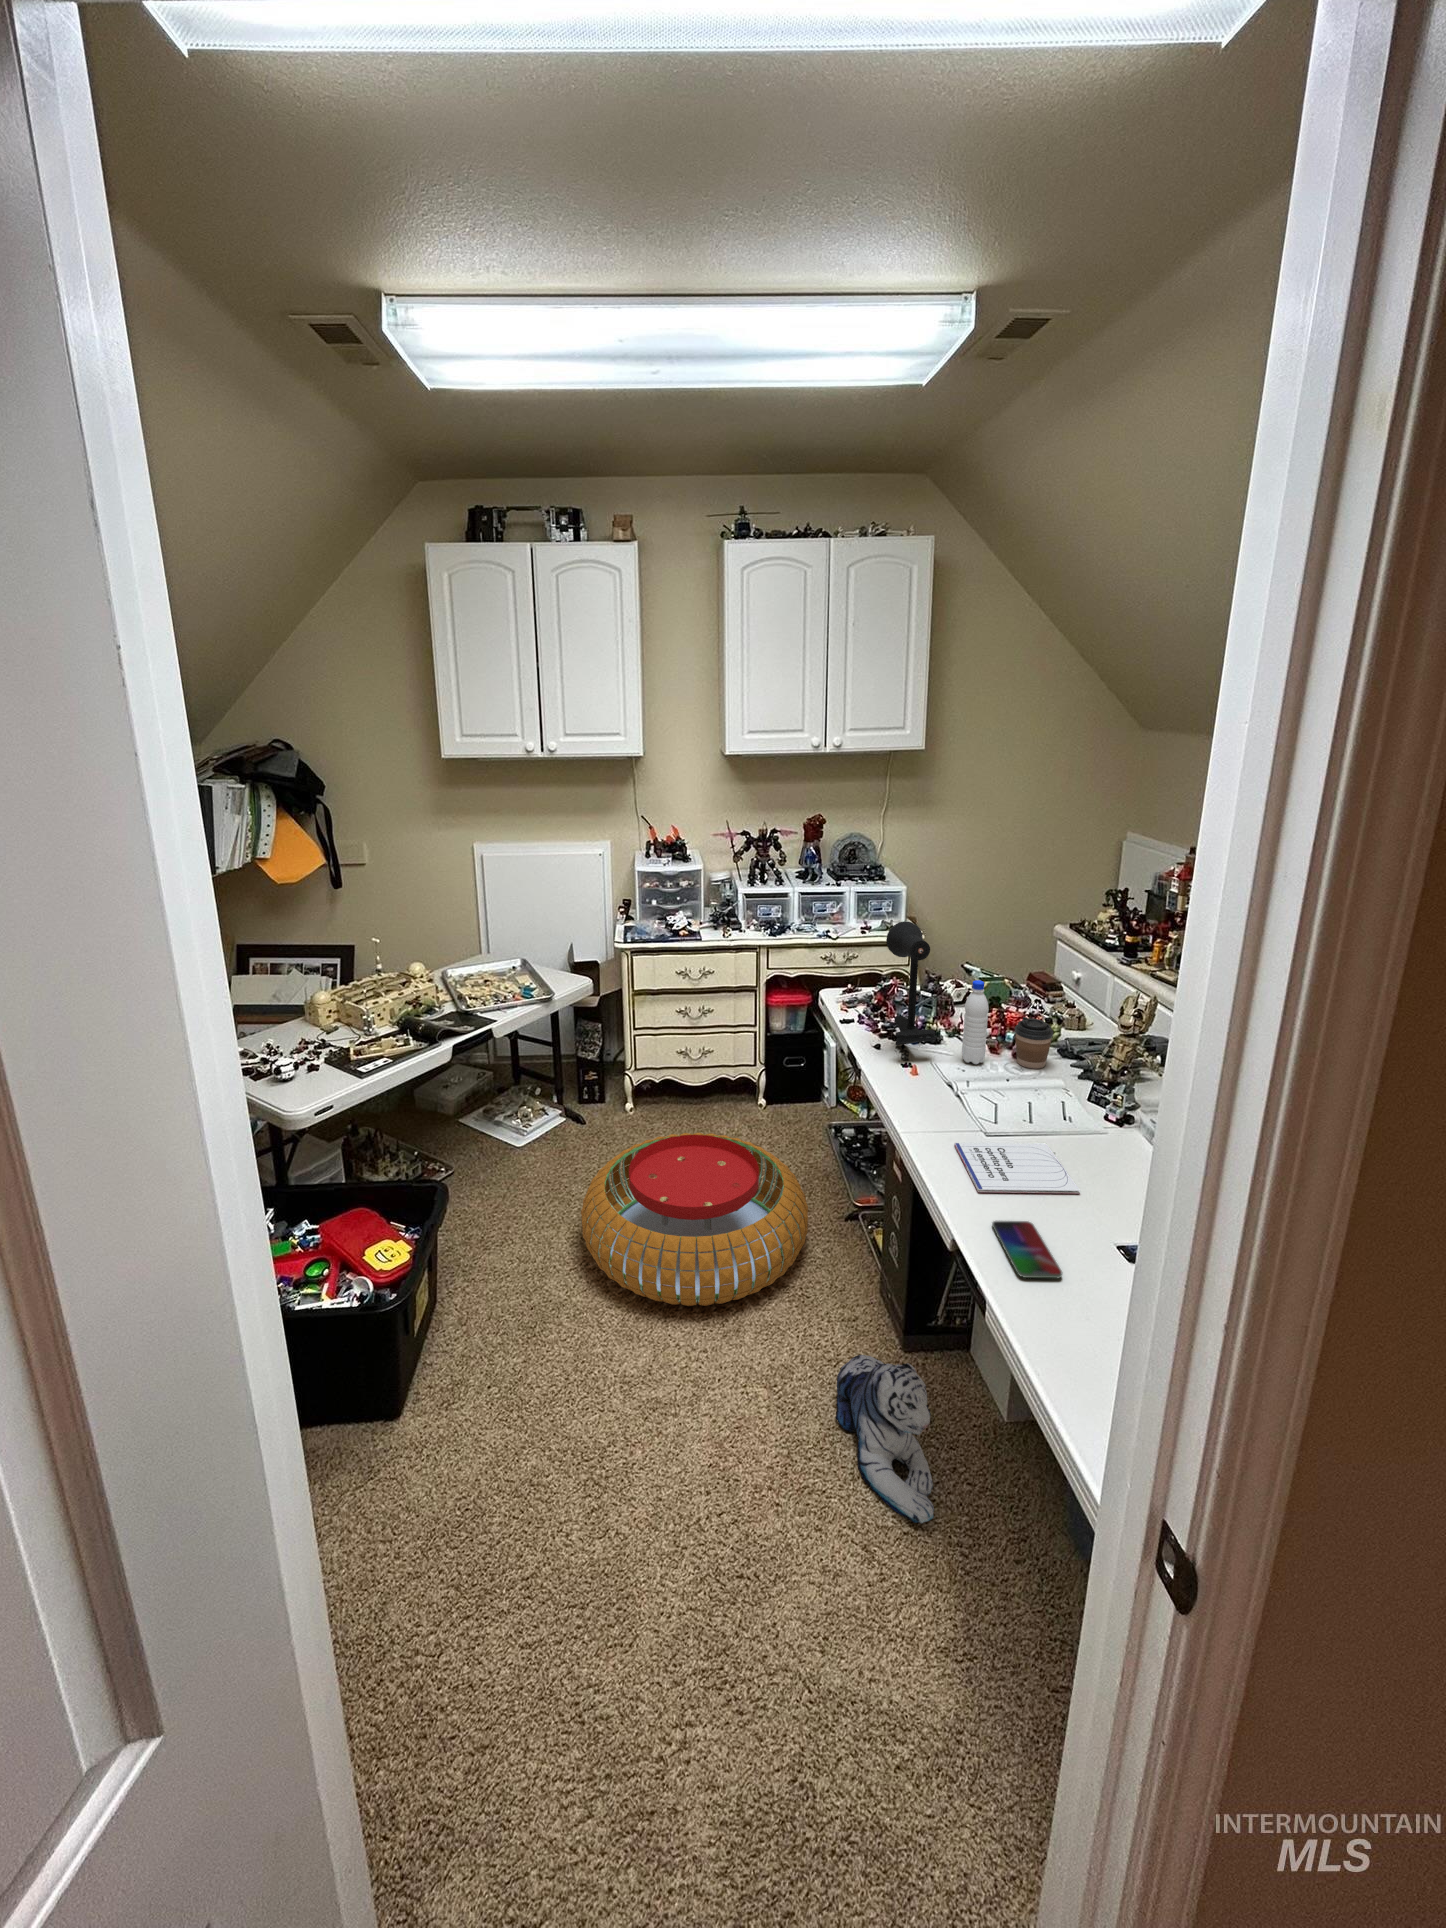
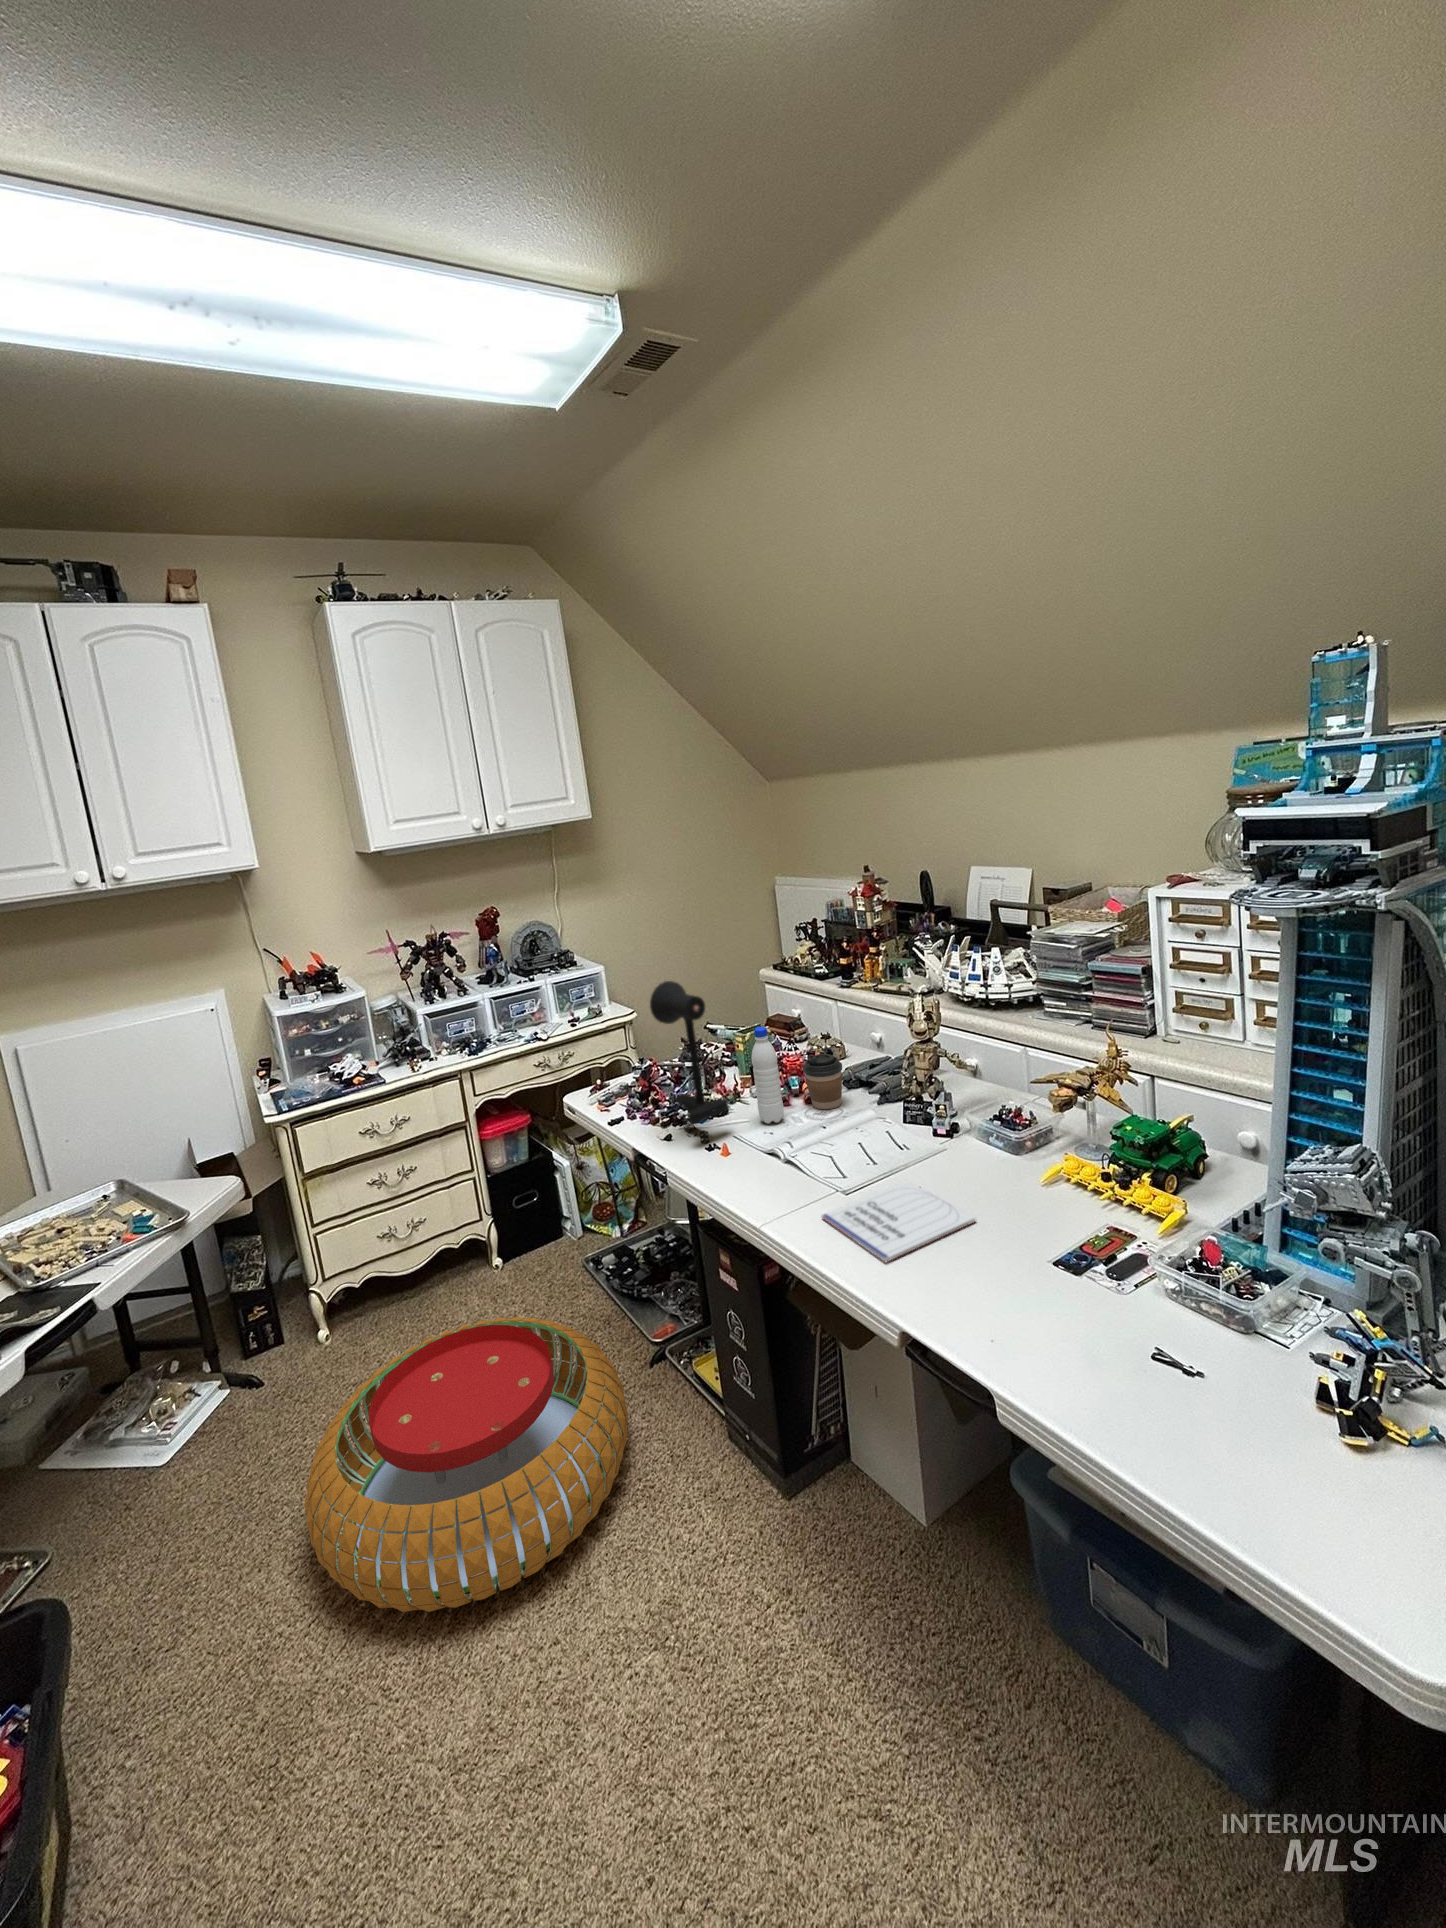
smartphone: present [992,1221,1062,1278] -> none [928,1274,1040,1346]
plush toy: present [835,1355,934,1523] -> none [742,1520,934,1739]

